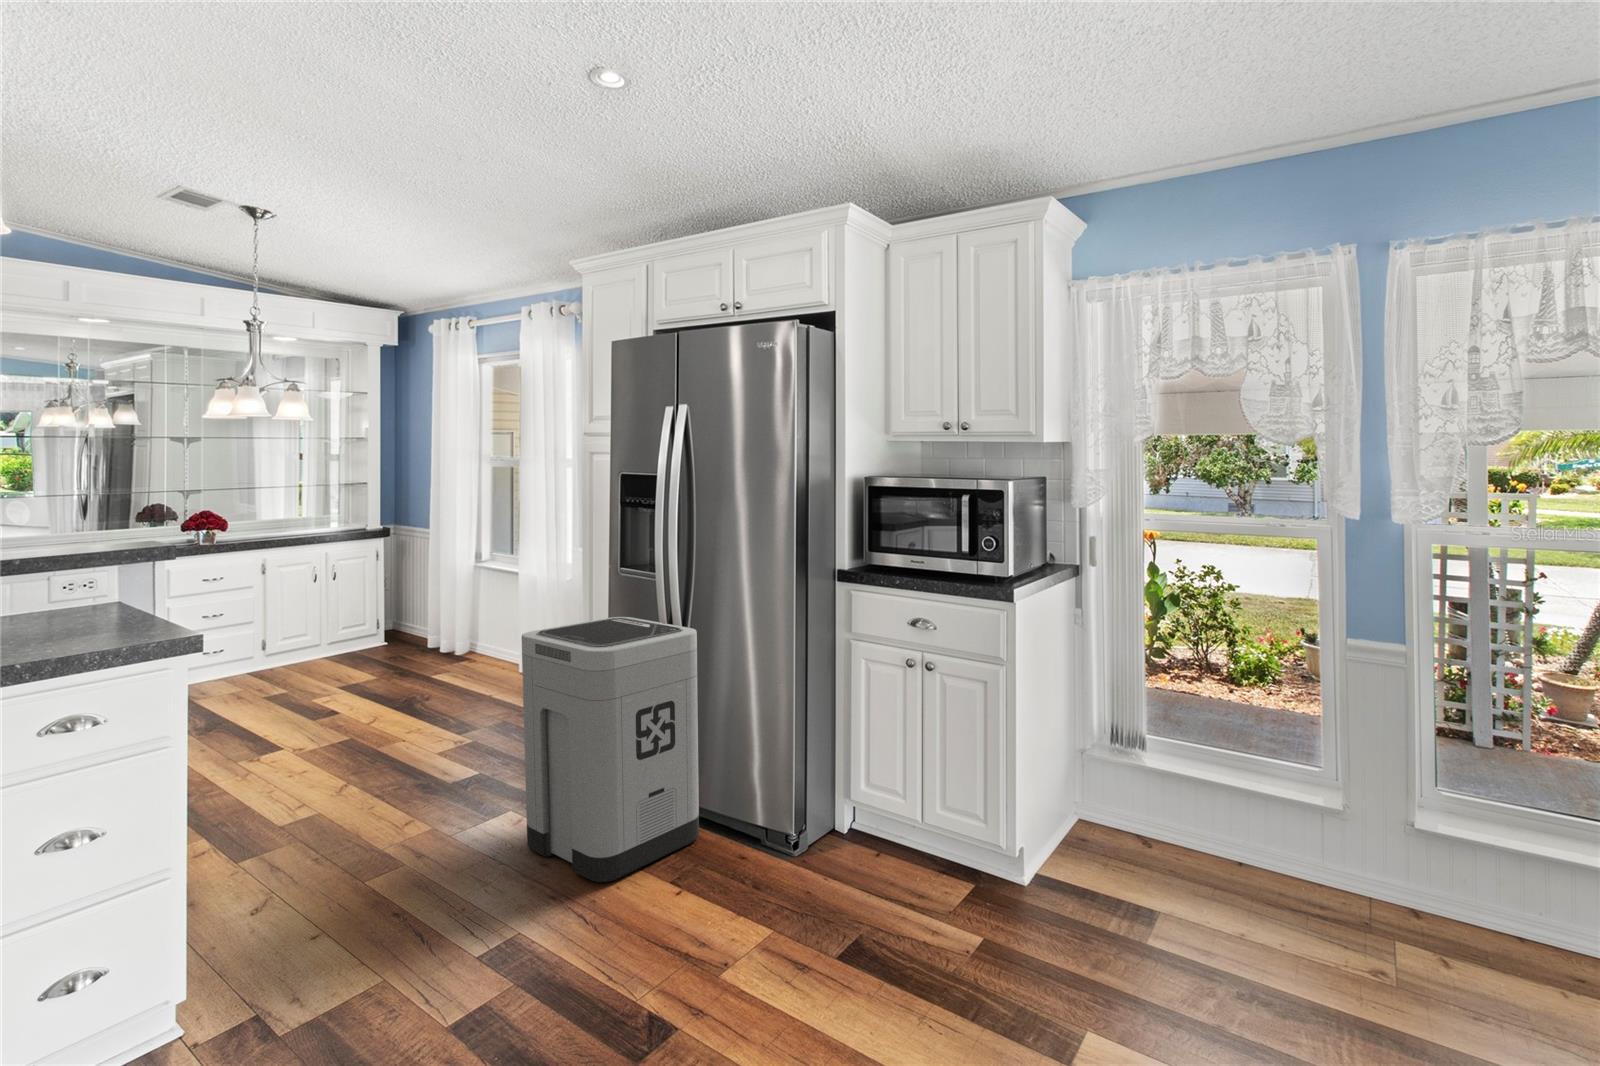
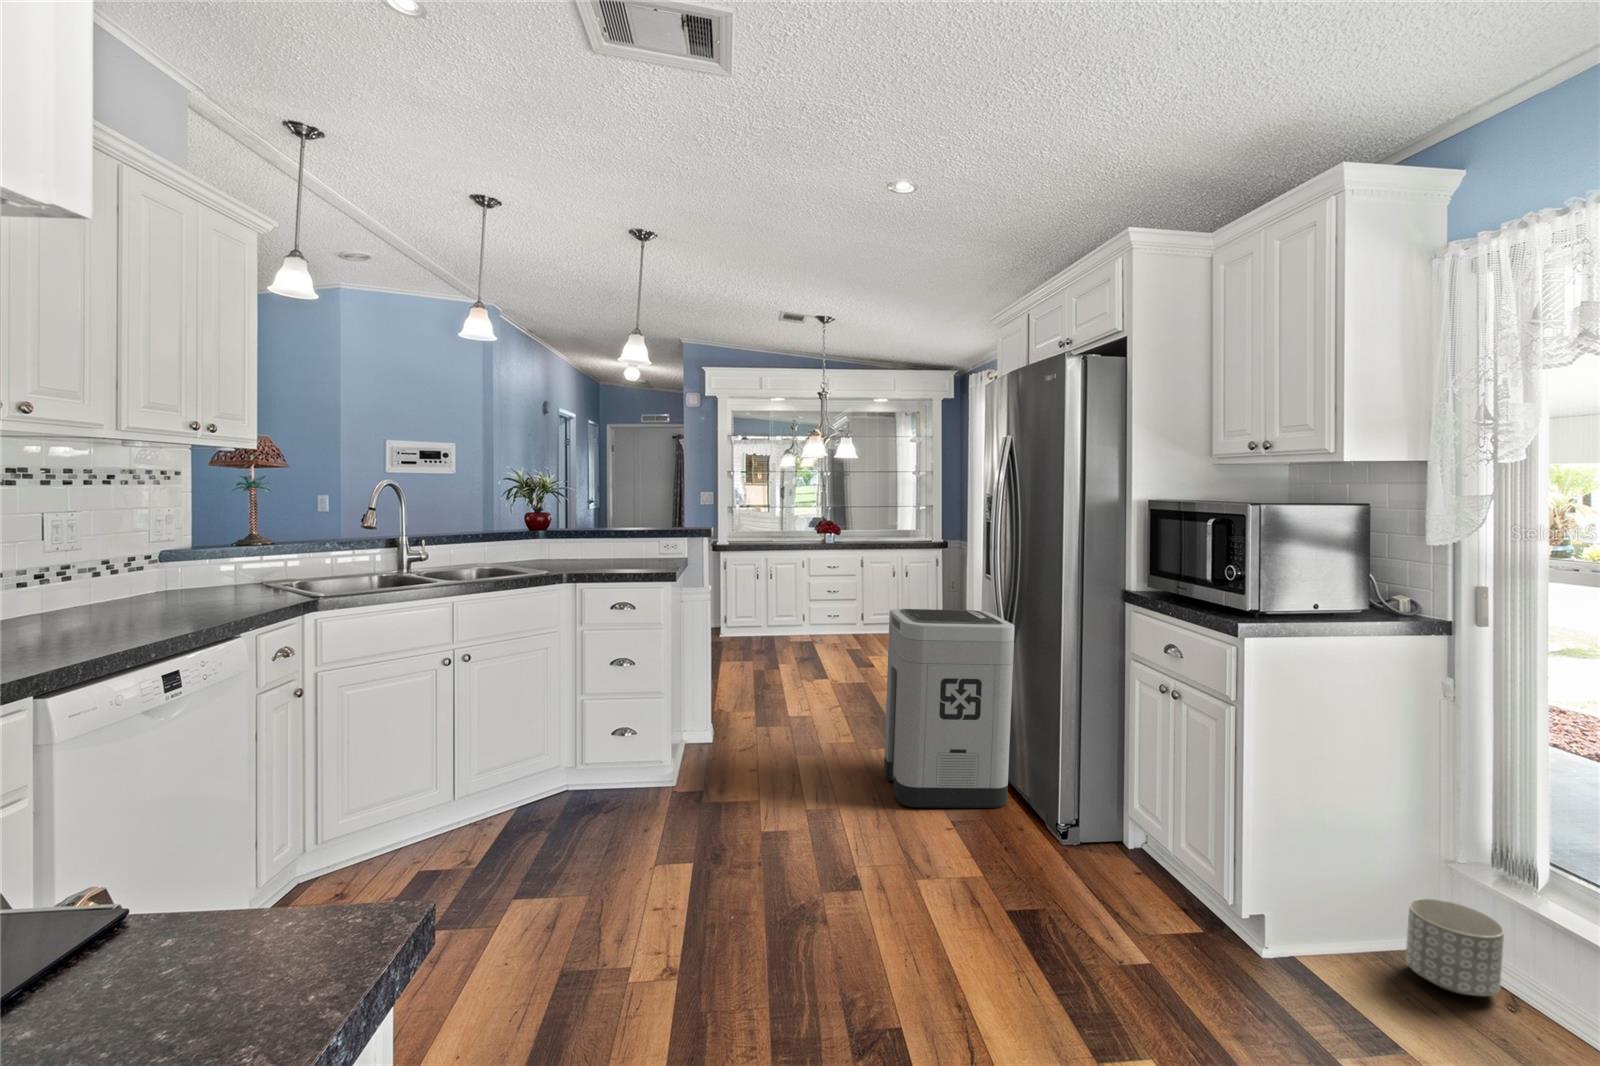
planter: none [1093,789,1155,858] -> present [1406,898,1504,996]

